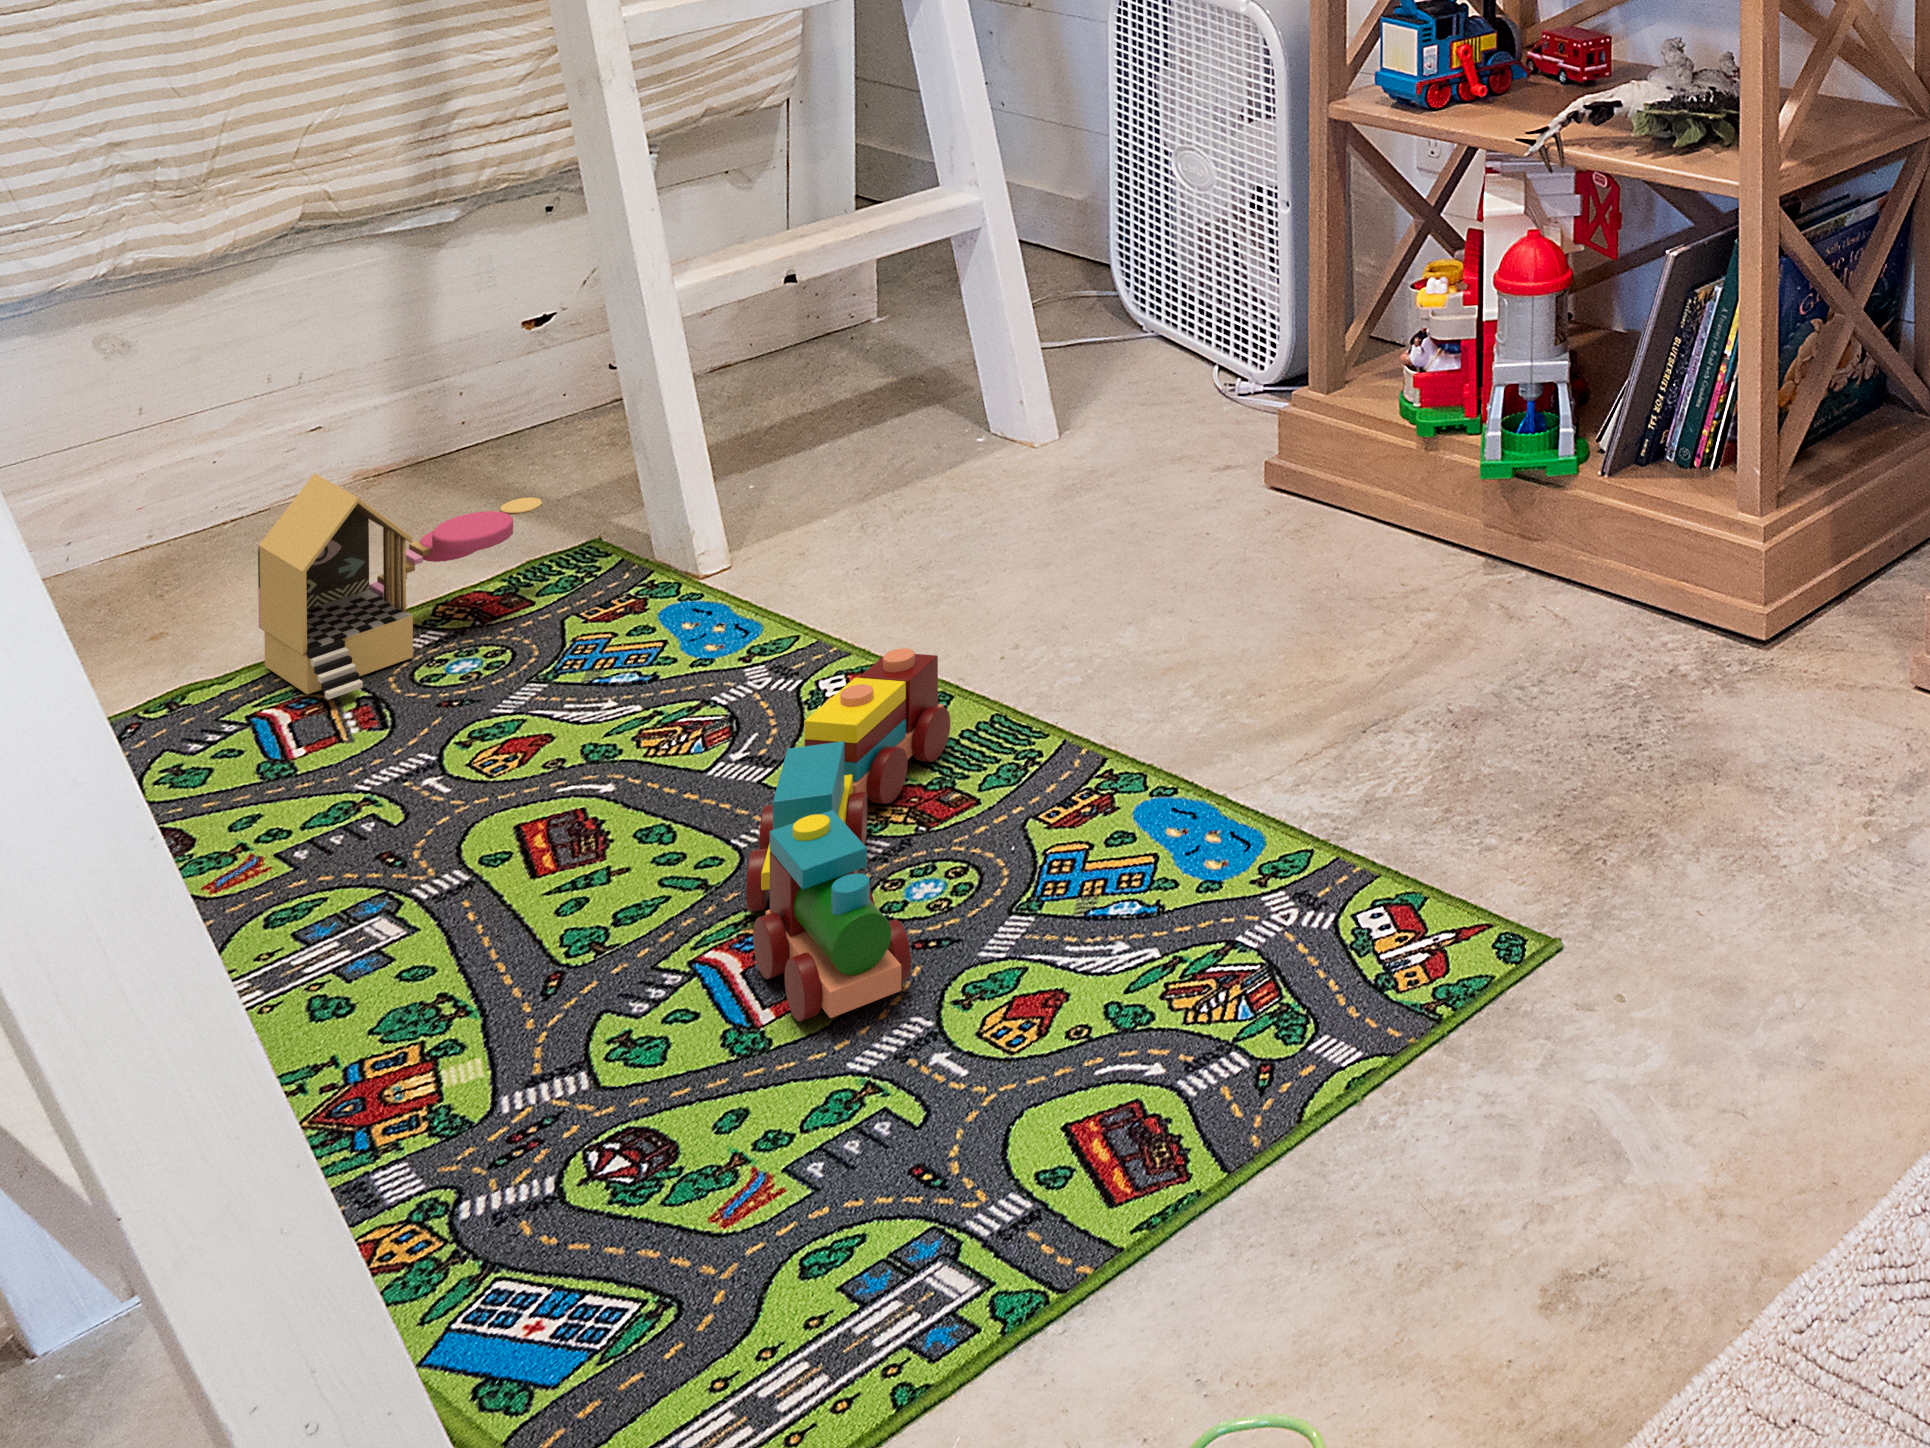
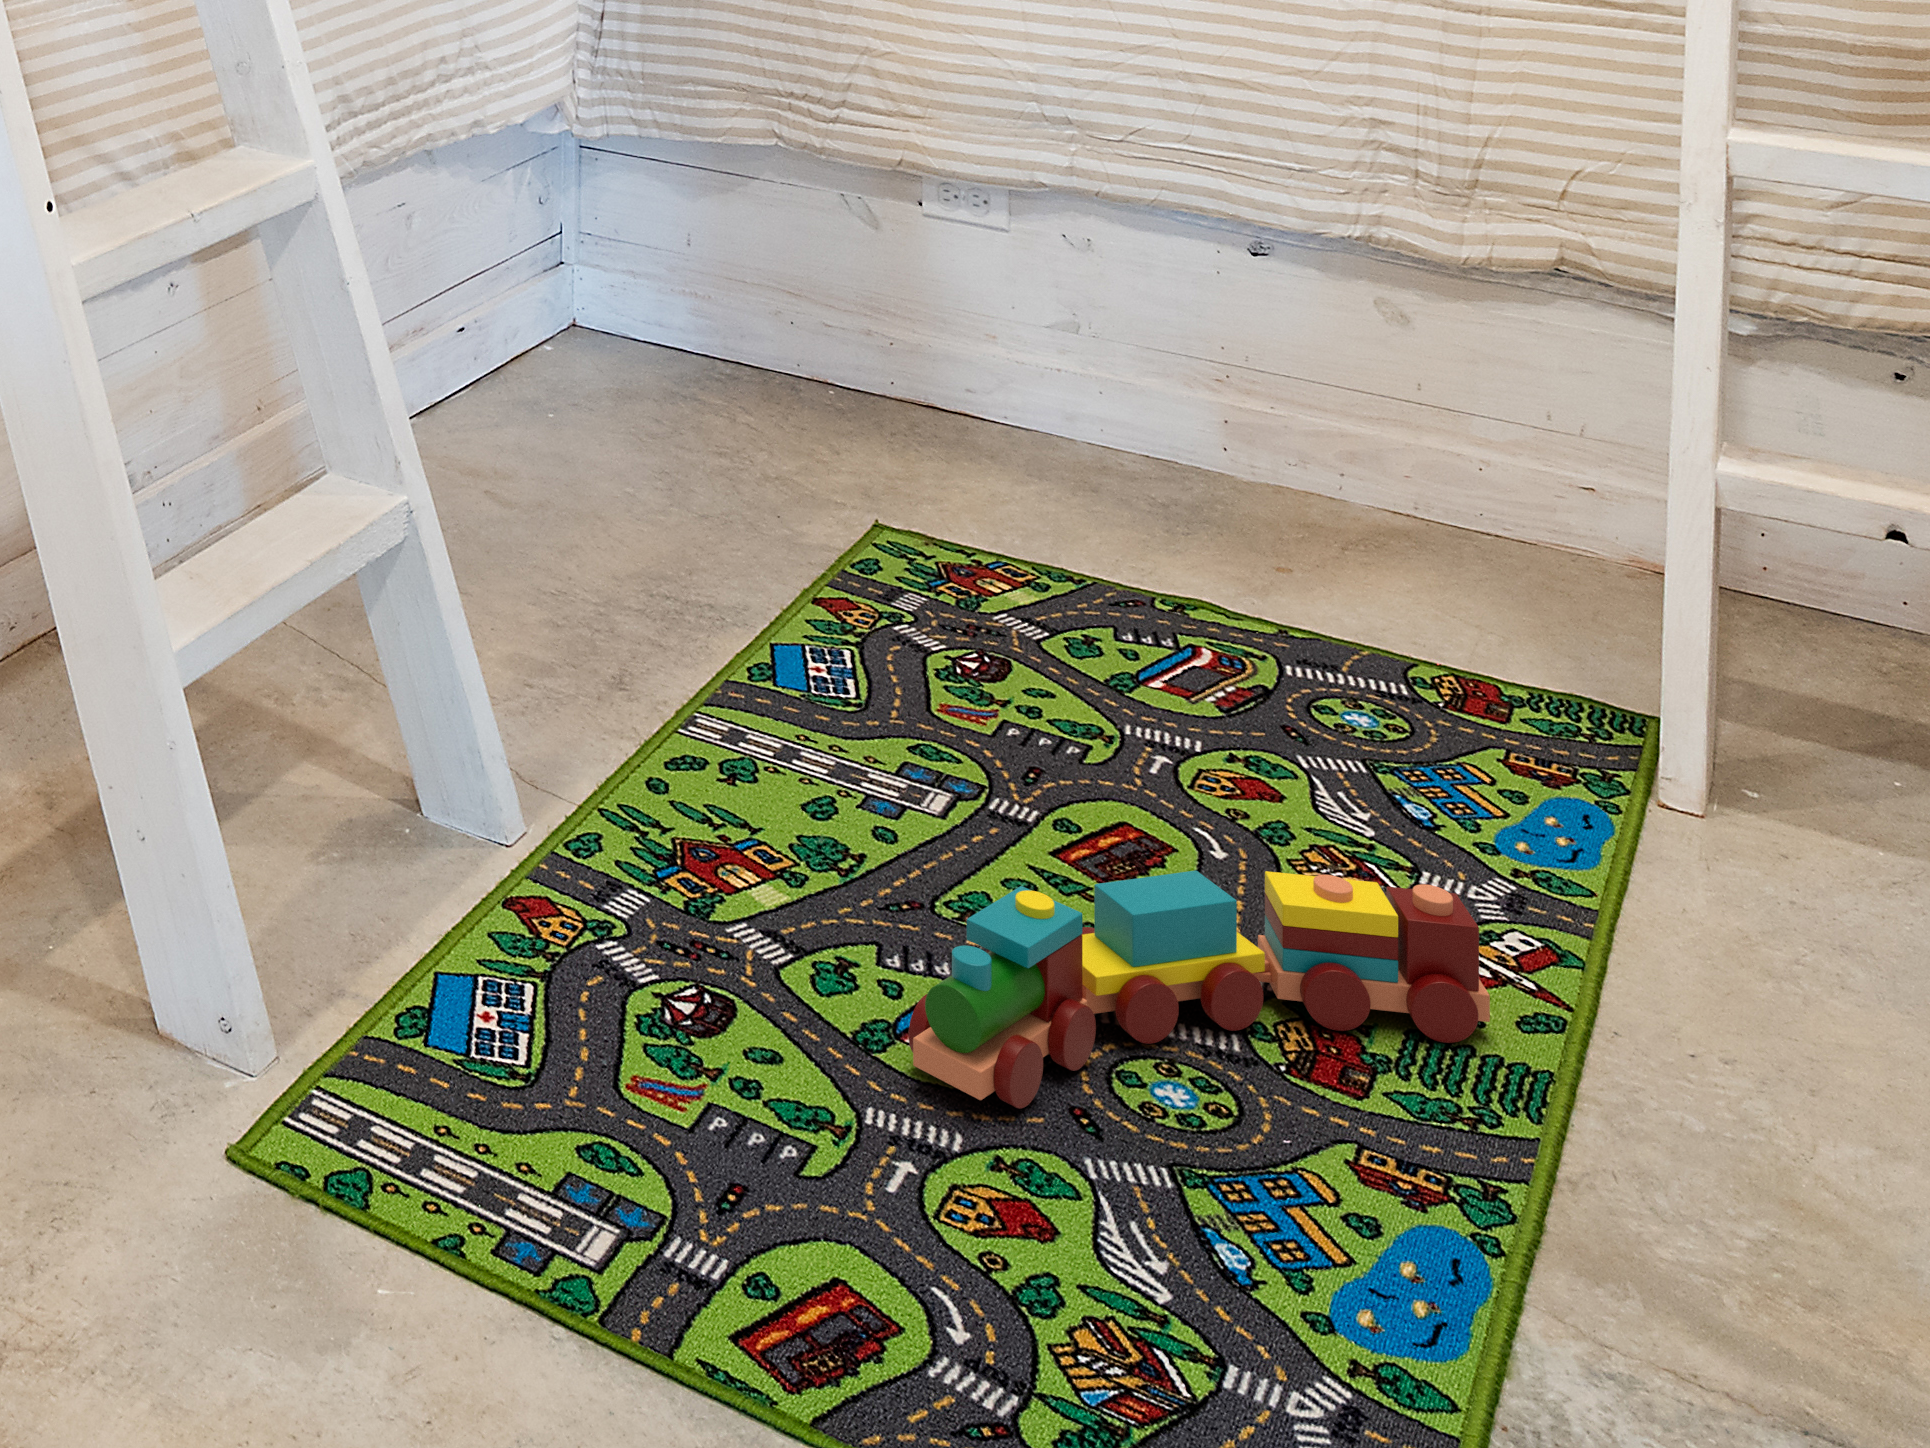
toy house: present [258,473,542,700] -> none [1226,469,1539,691]

